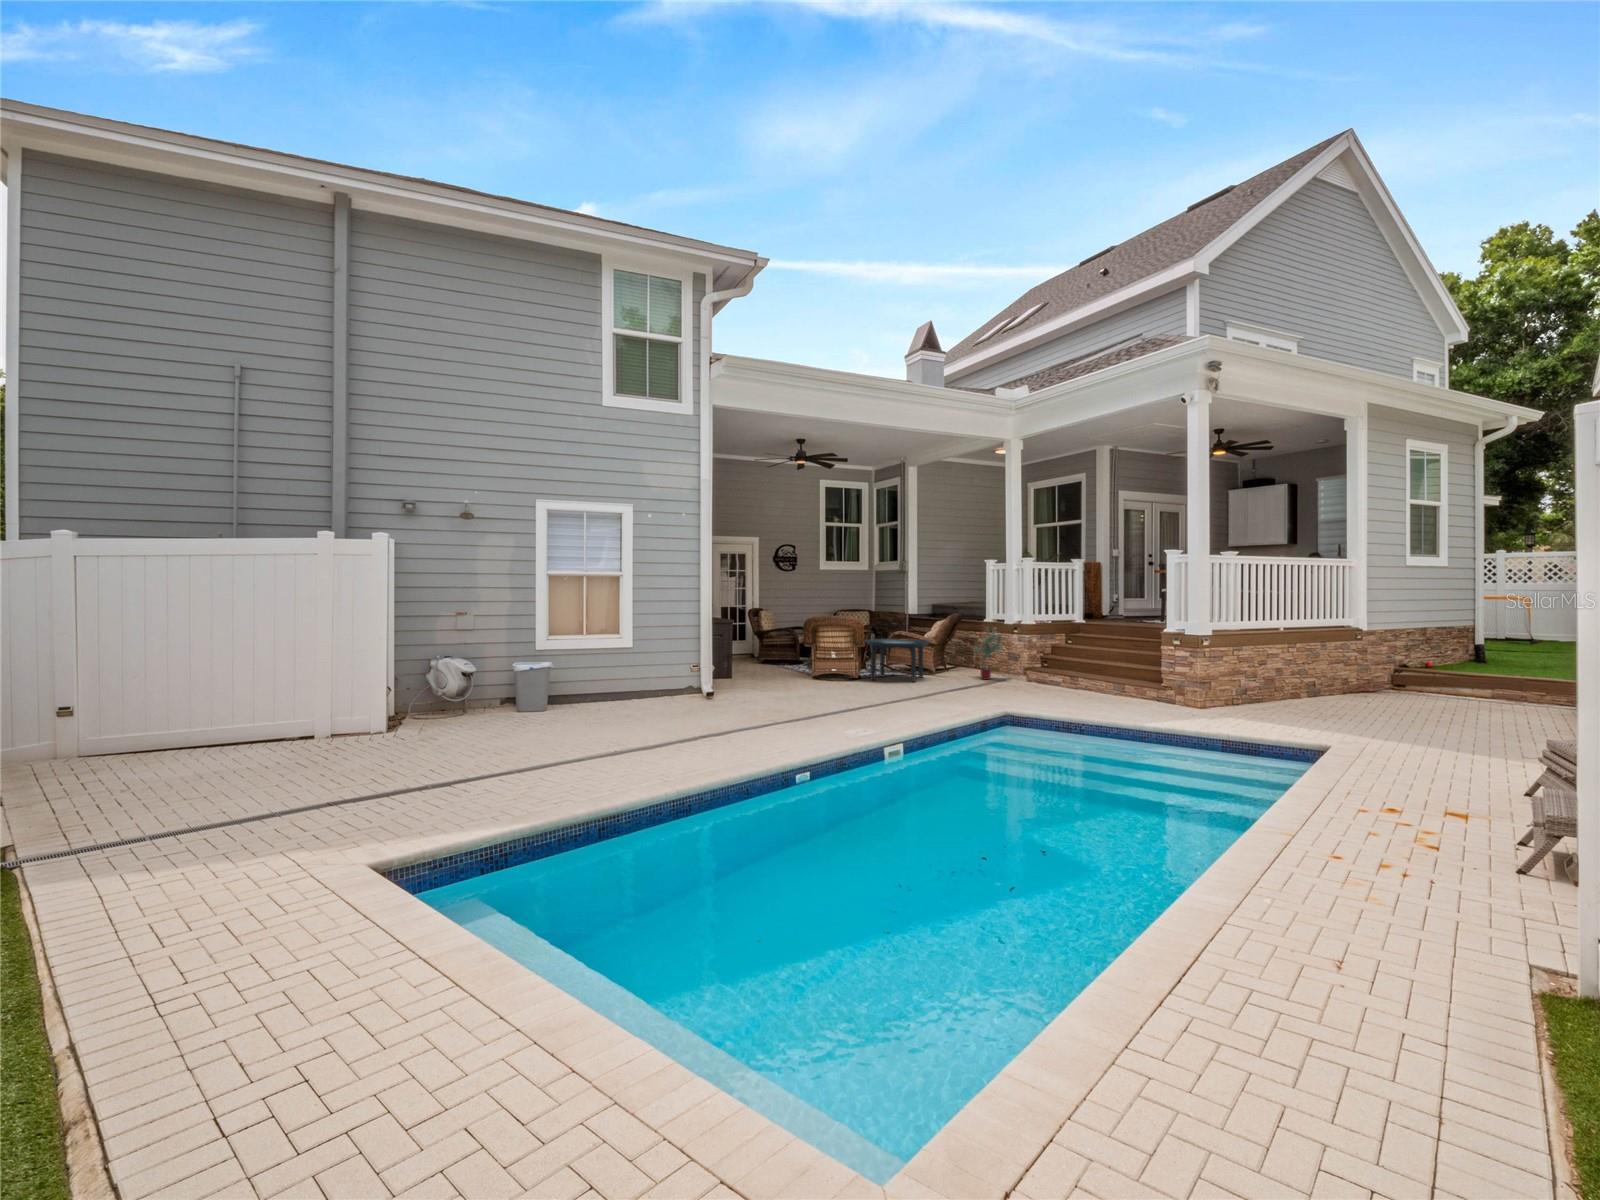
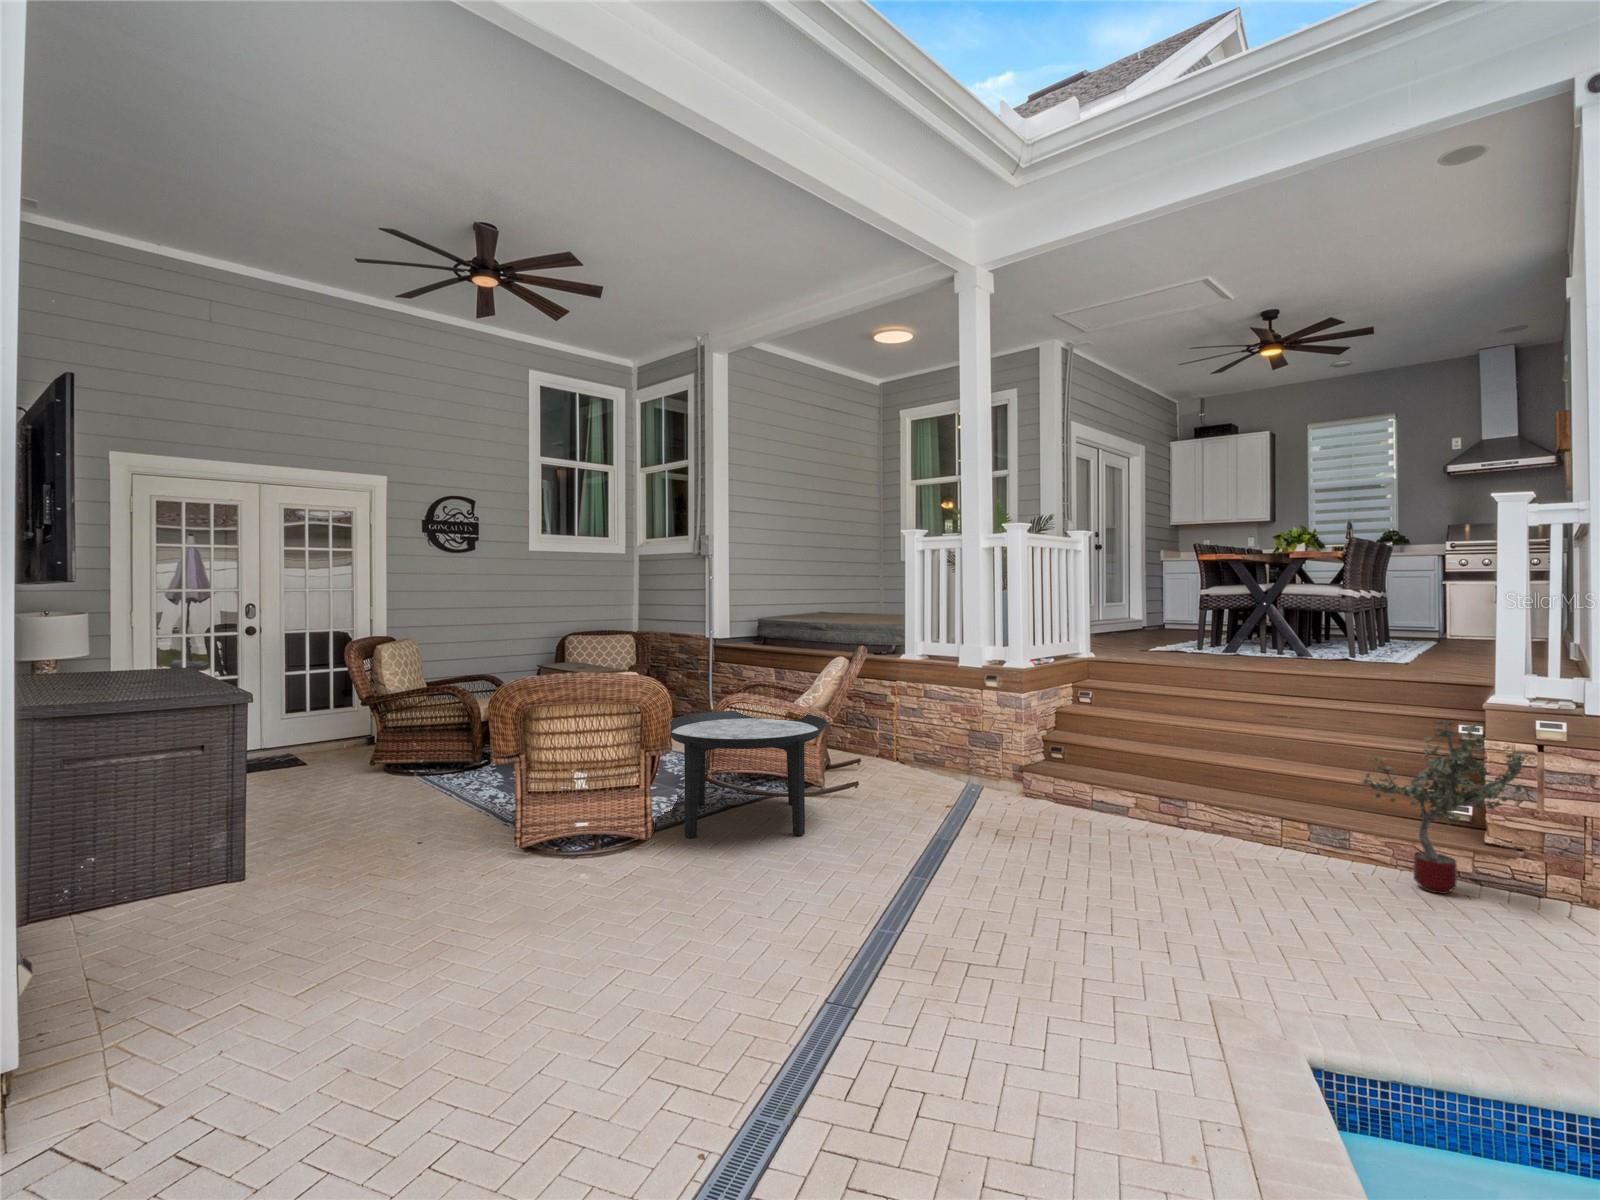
potted tree: present [973,627,1003,680] -> present [1362,721,1528,894]

